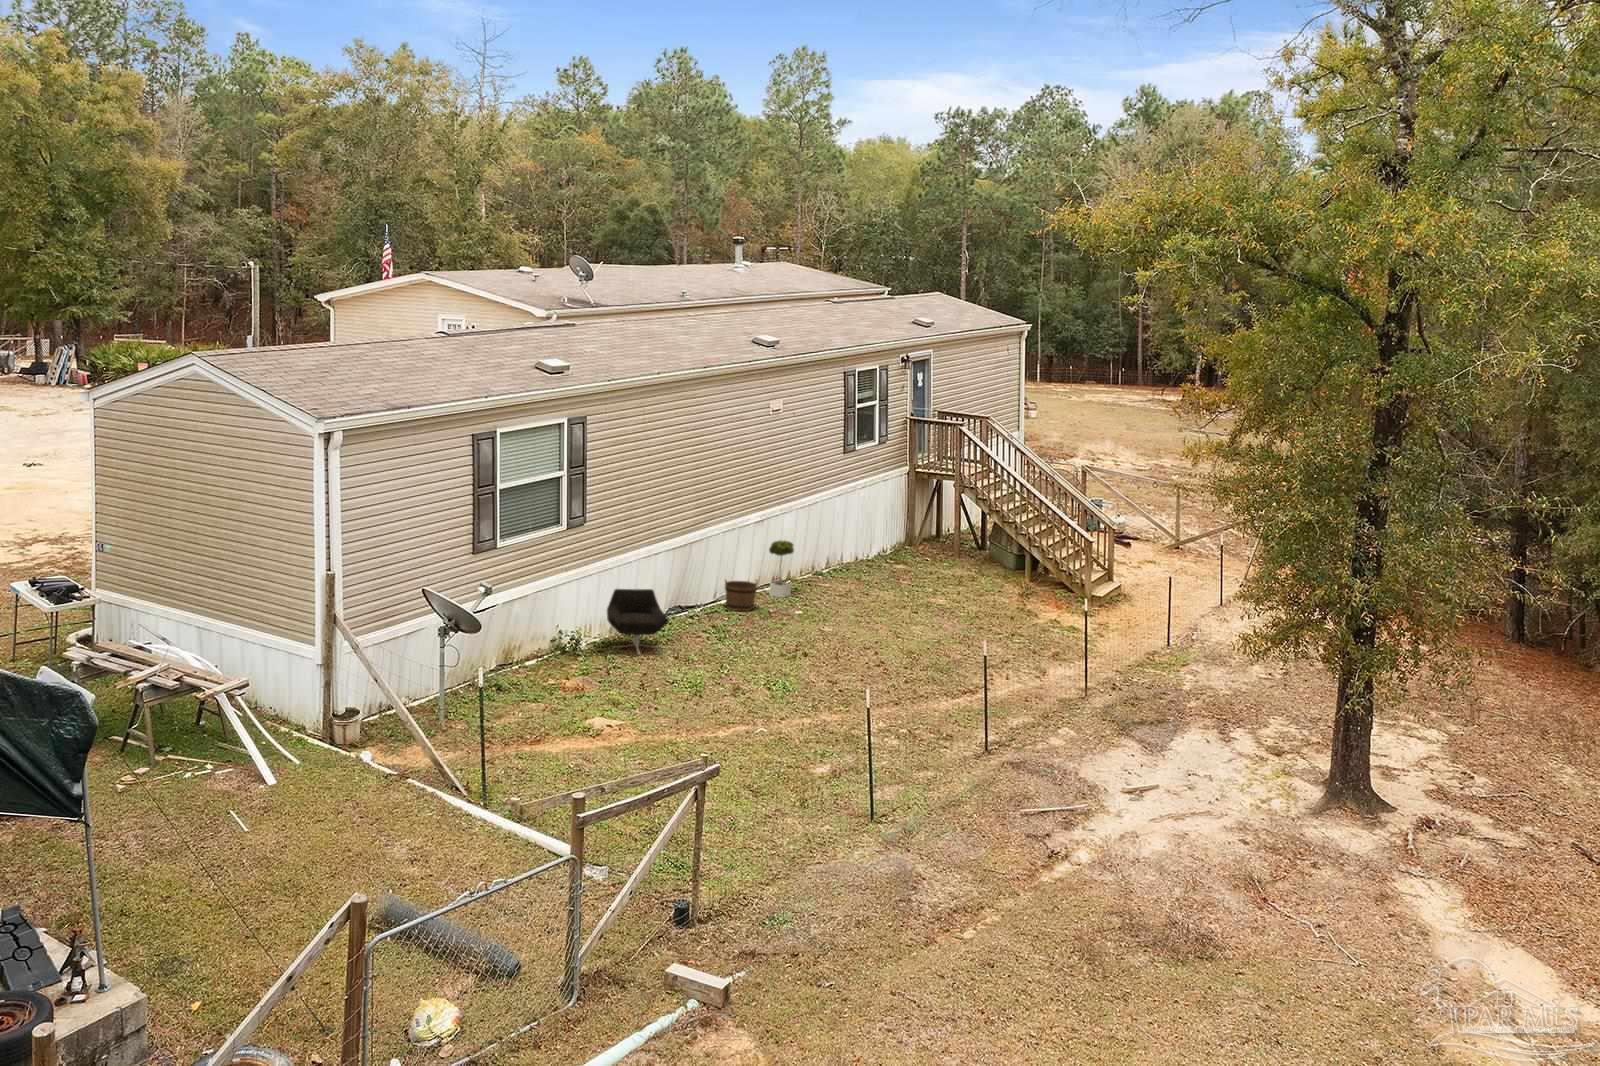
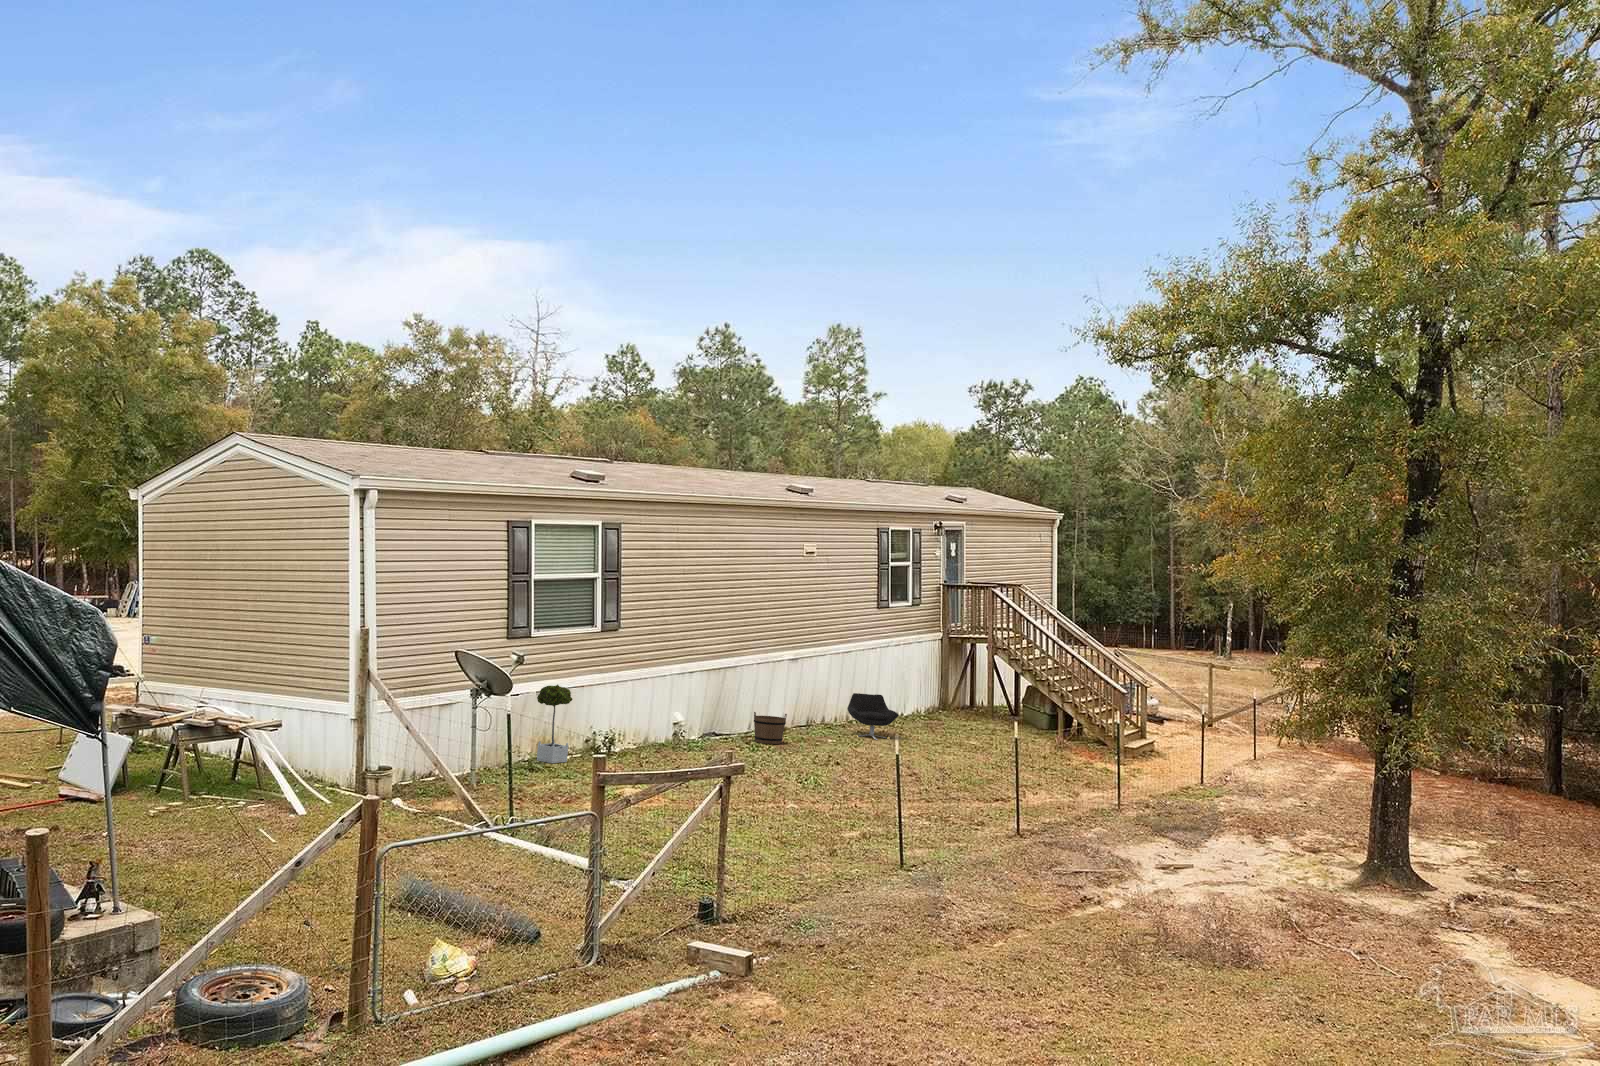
potted tree: present [769,540,794,598] -> present [537,685,572,763]
lounge chair: present [607,589,669,654] -> present [847,693,899,740]

